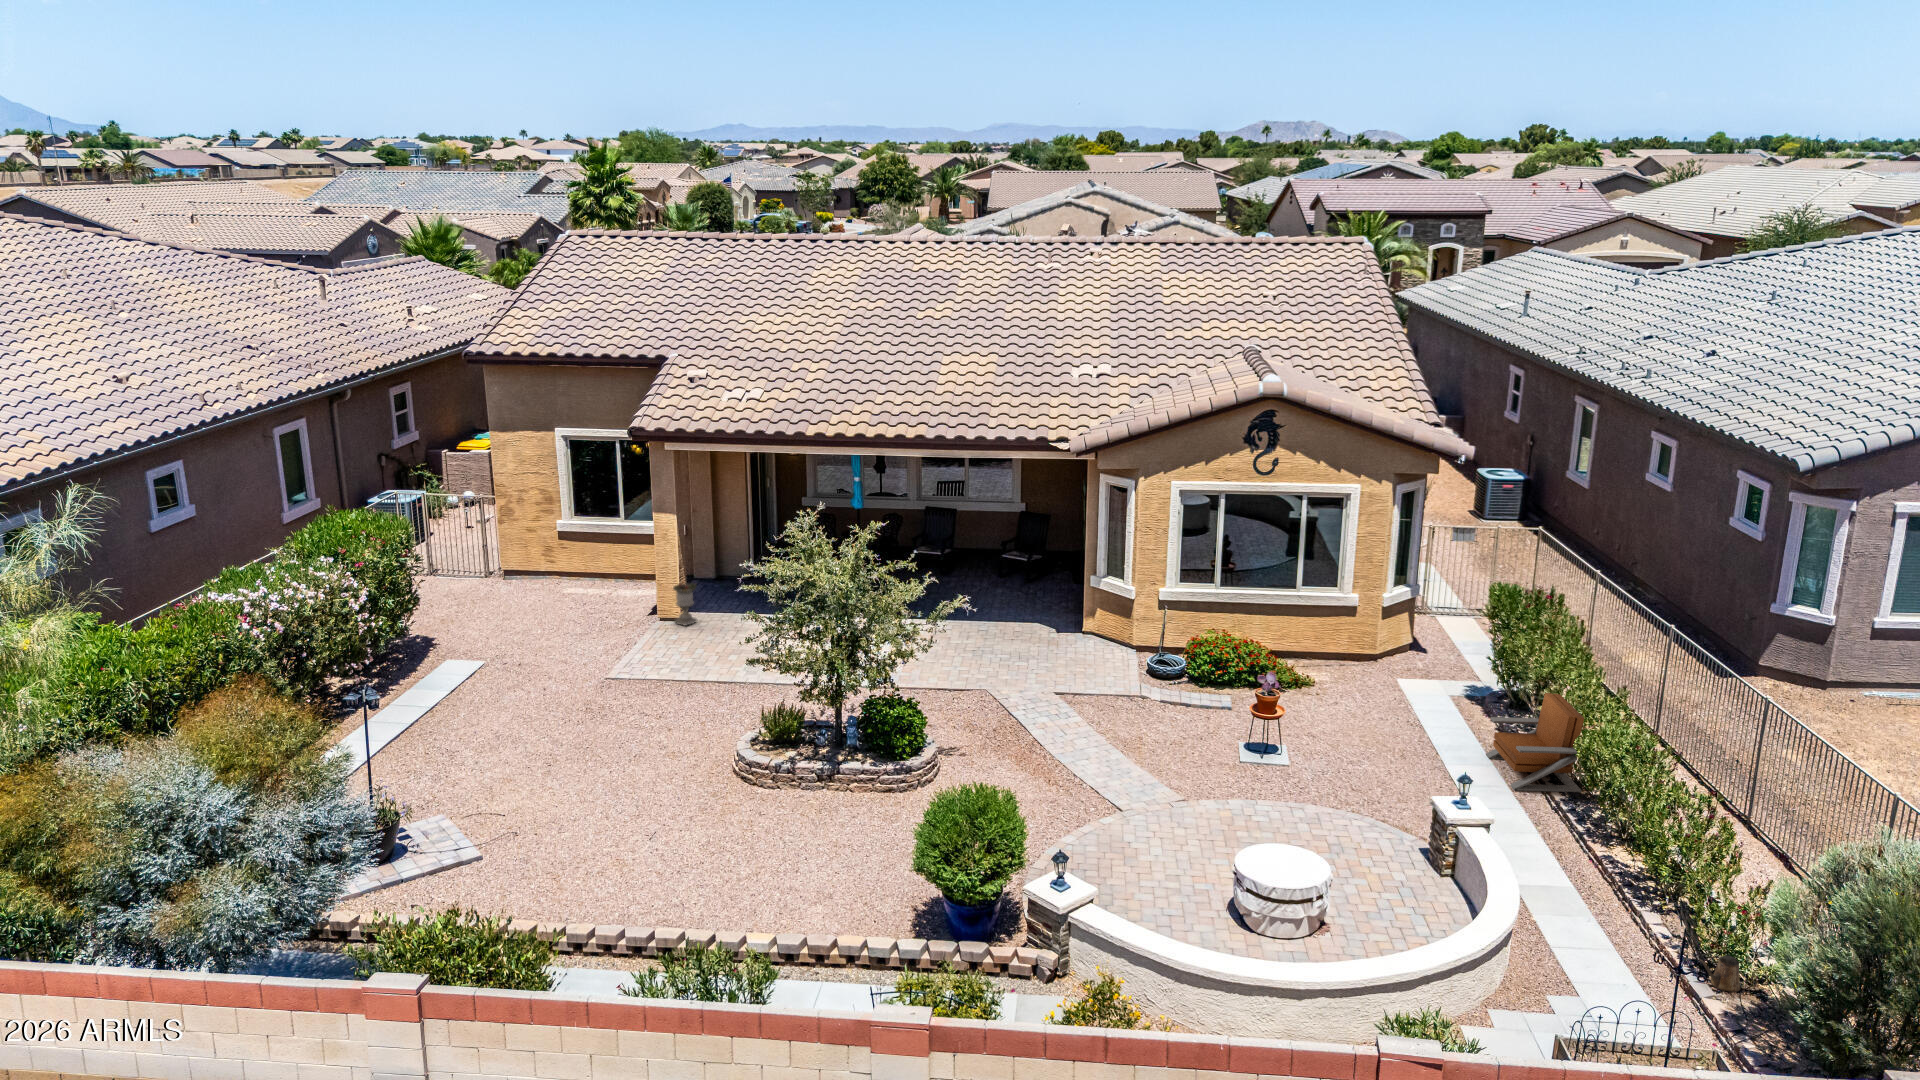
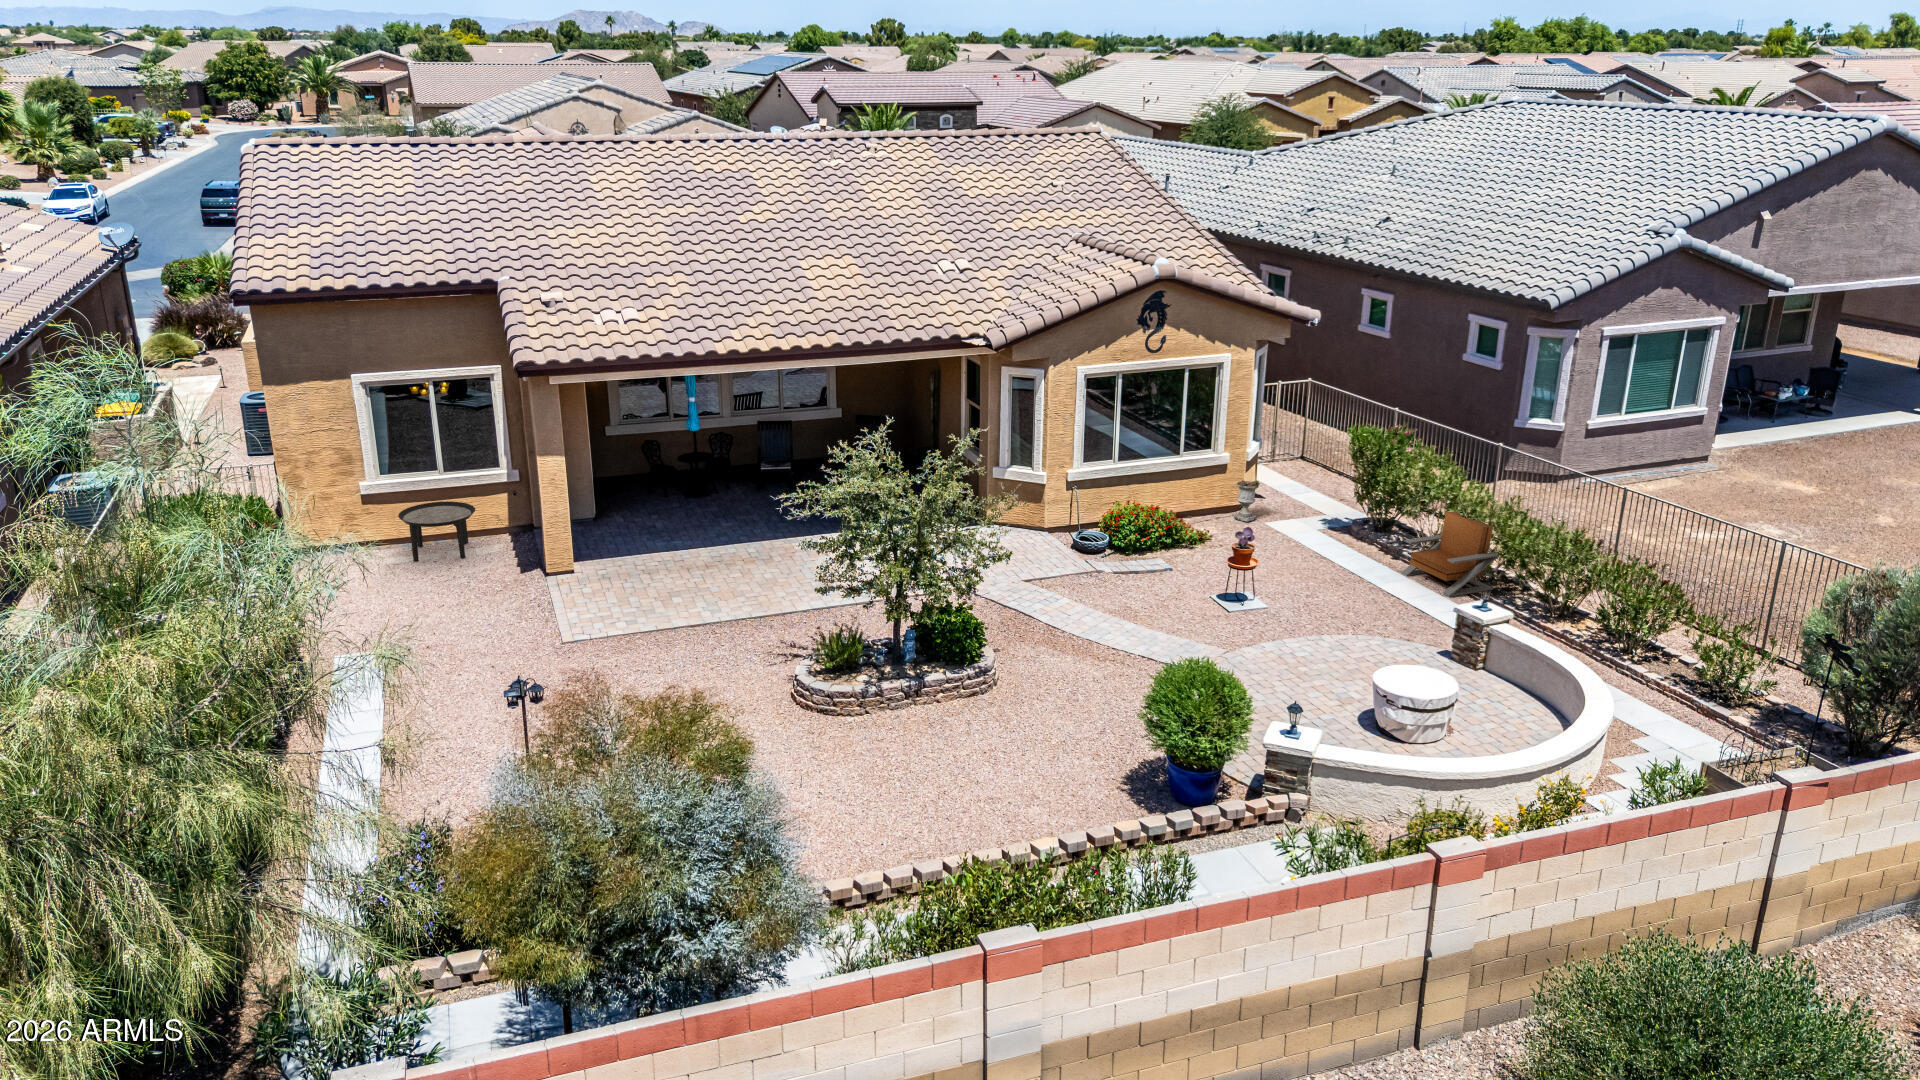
round table: none [572,543,637,594] -> present [398,501,475,561]
planter: present [673,583,697,626] -> present [1234,480,1260,522]
watering can: present [1699,956,1741,992] -> none [1705,684,1729,712]

